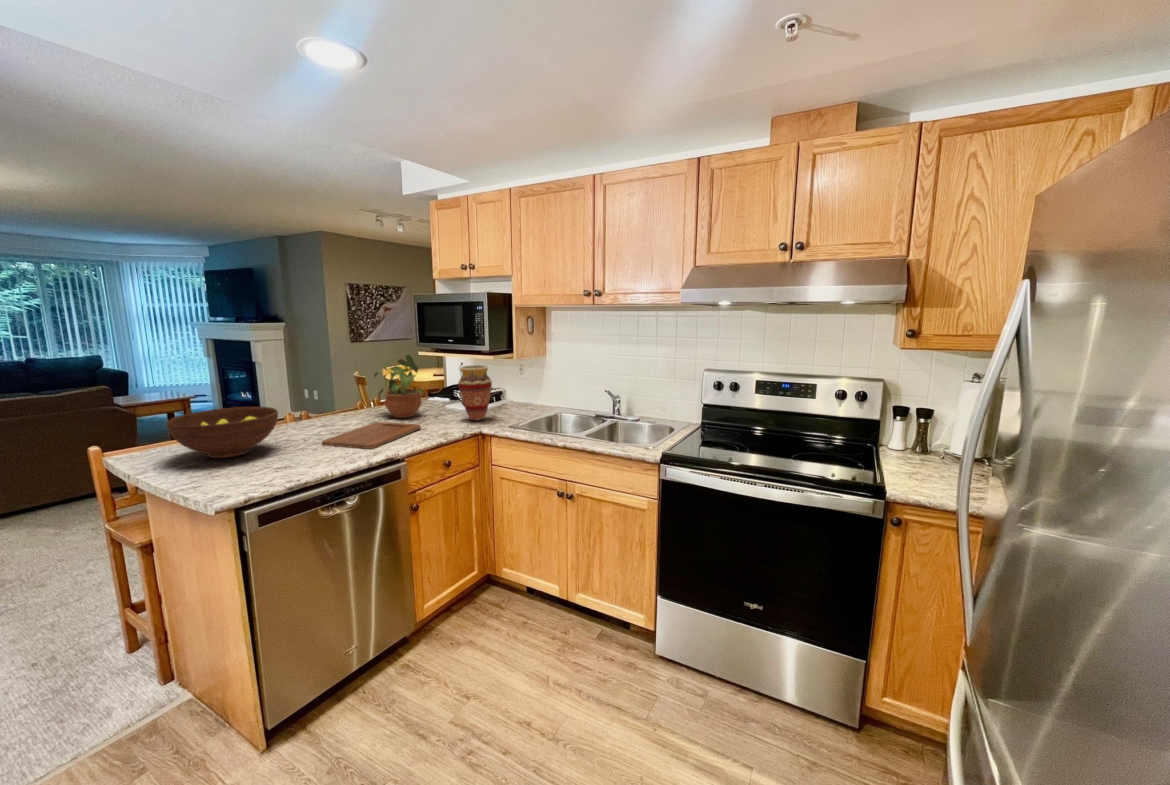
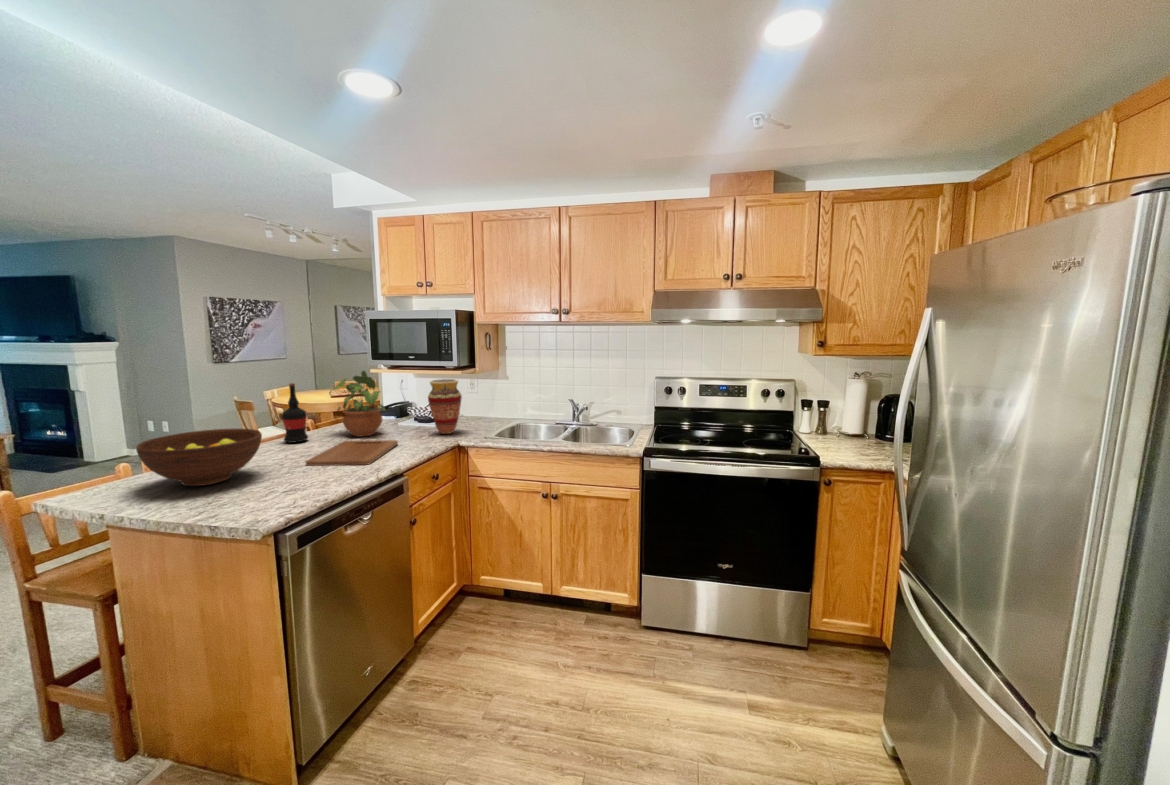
wine bottle: none [329,365,354,420] -> present [282,383,308,443]

